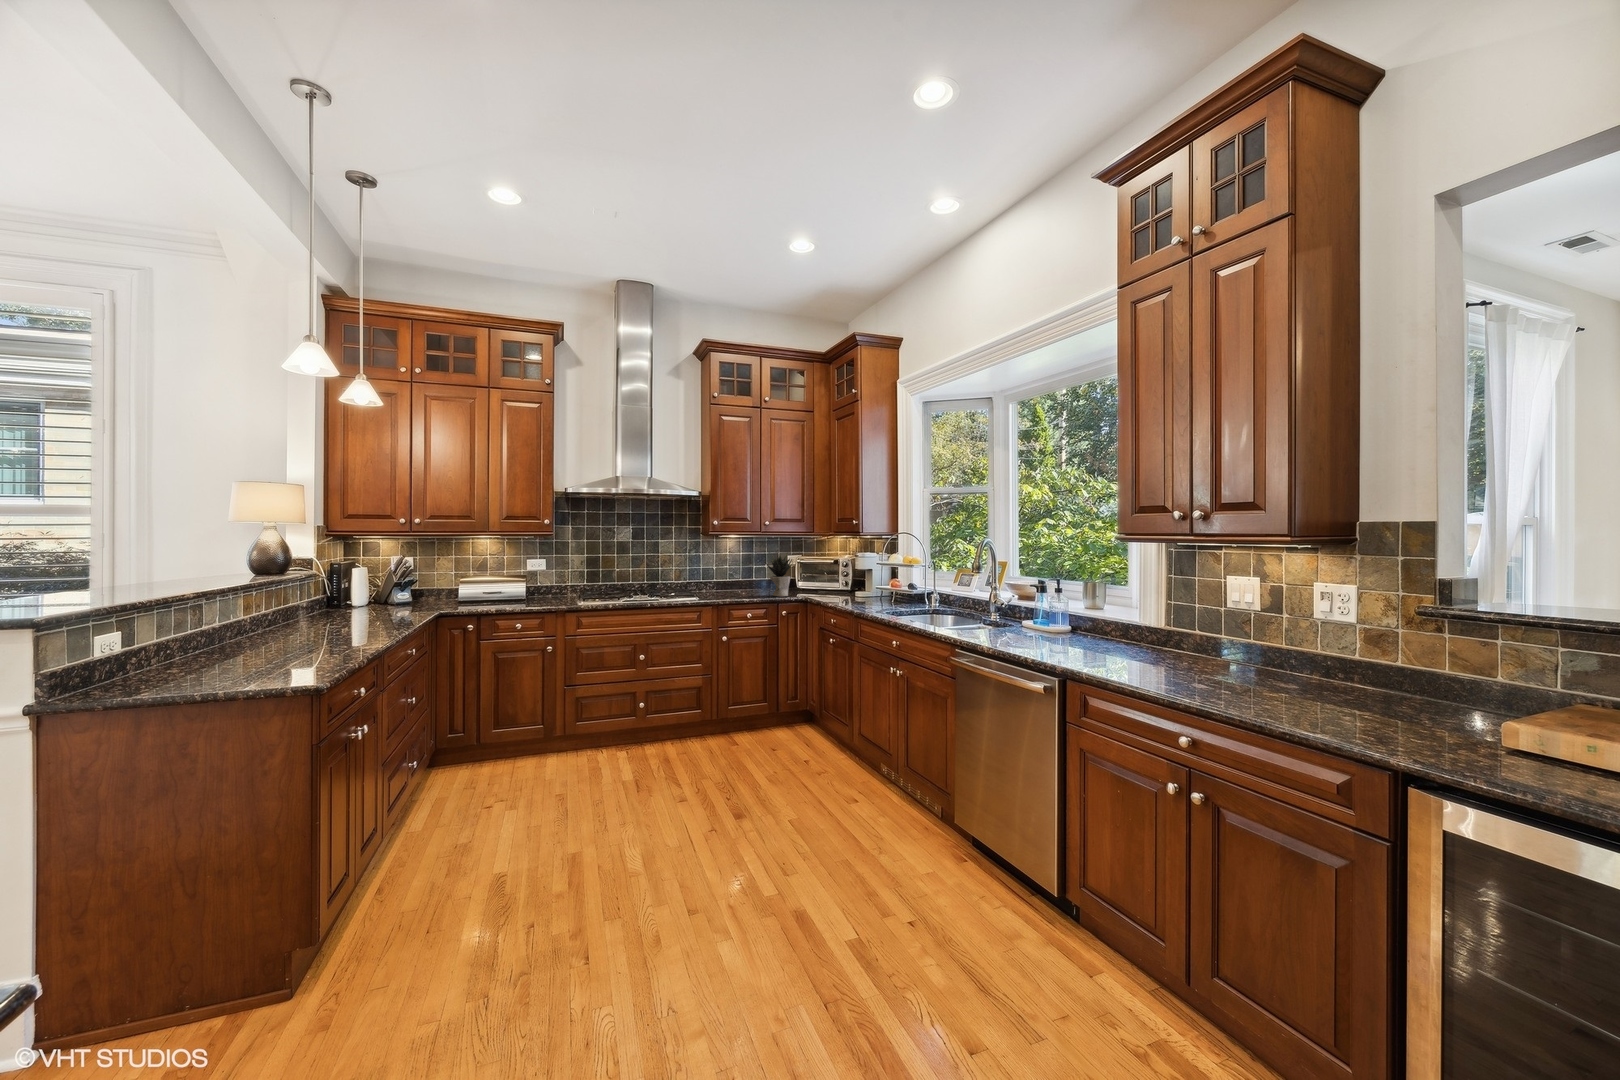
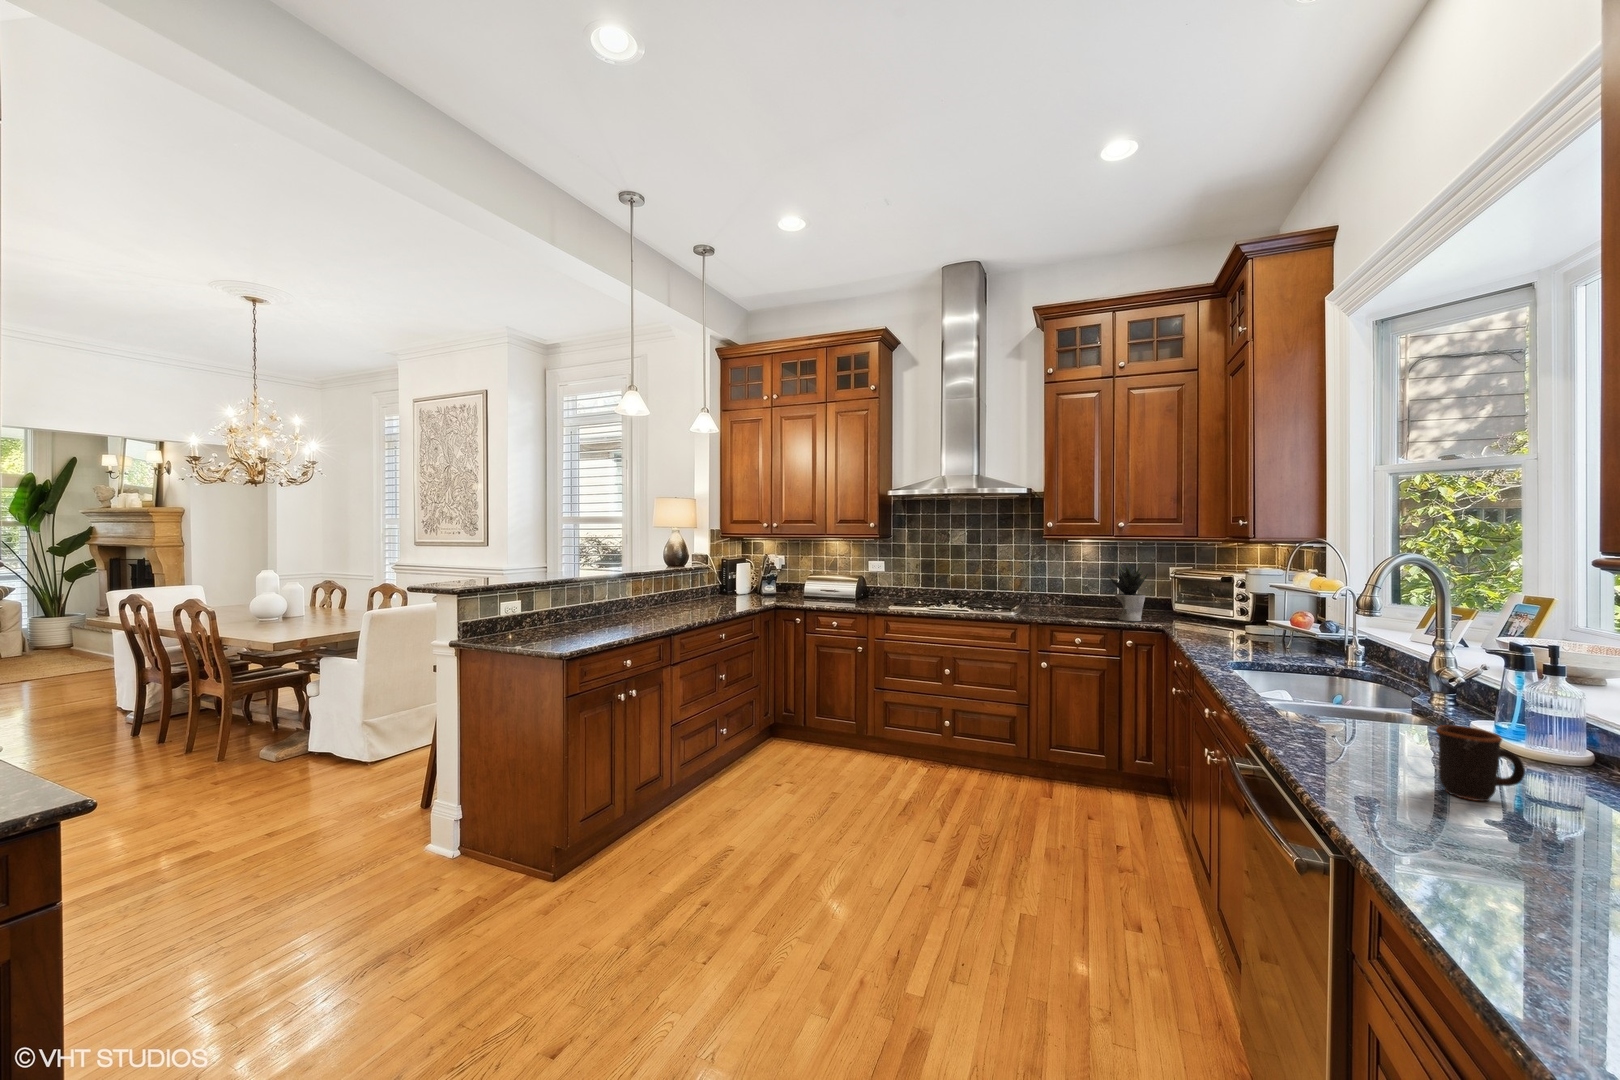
mug: none [1050,620,1076,653] -> present [1436,725,1525,801]

